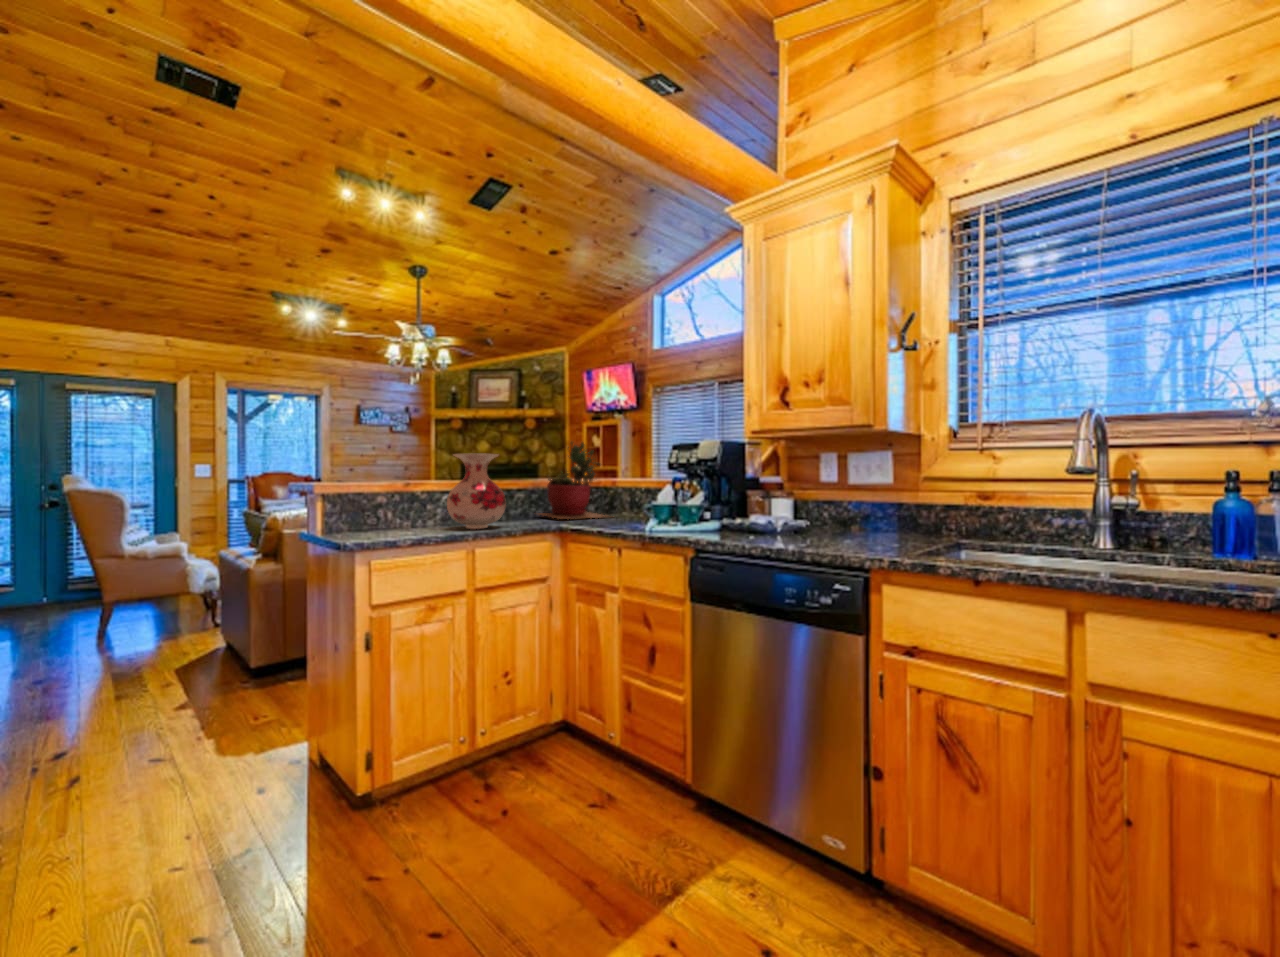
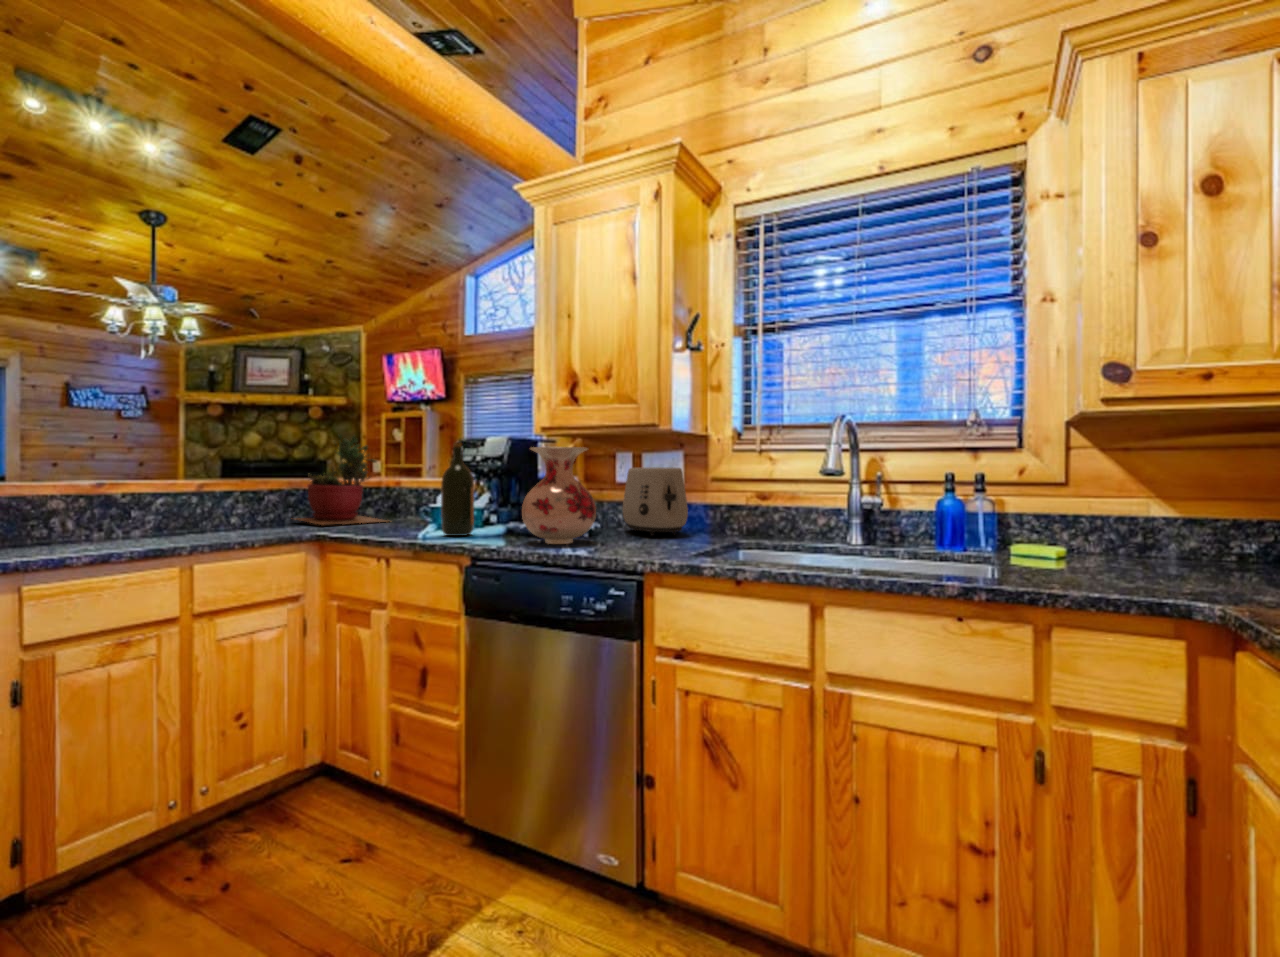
wine bottle: none [665,447,693,531] -> present [441,443,474,536]
vase: present [447,454,506,529] -> present [522,447,596,544]
toaster: none [833,467,903,534] -> present [623,467,688,536]

